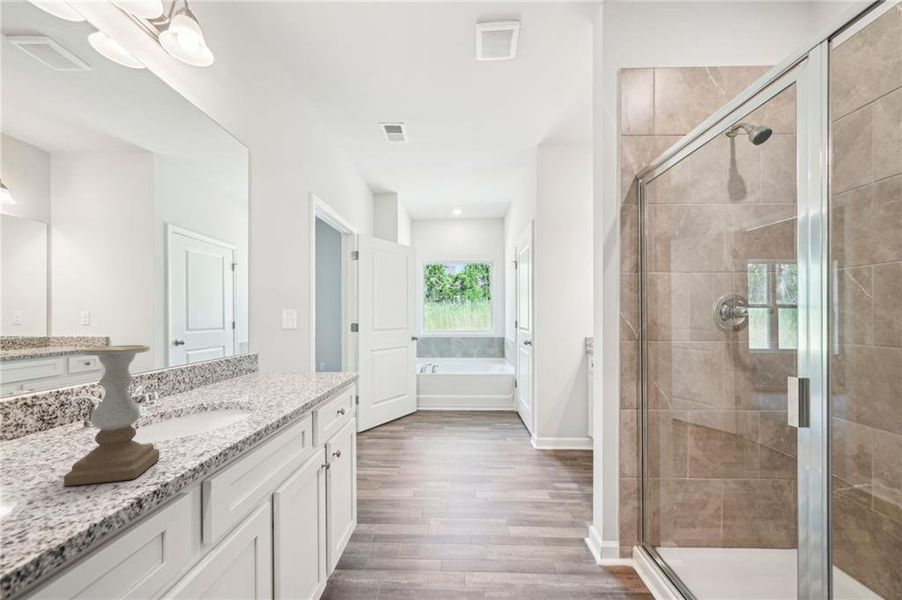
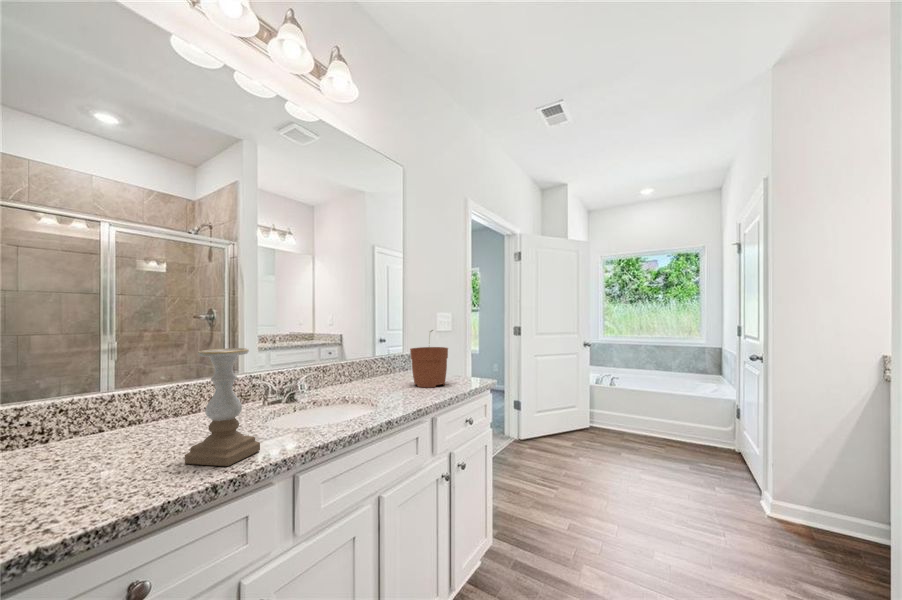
plant pot: none [269,325,310,382] -> present [410,330,448,387]

